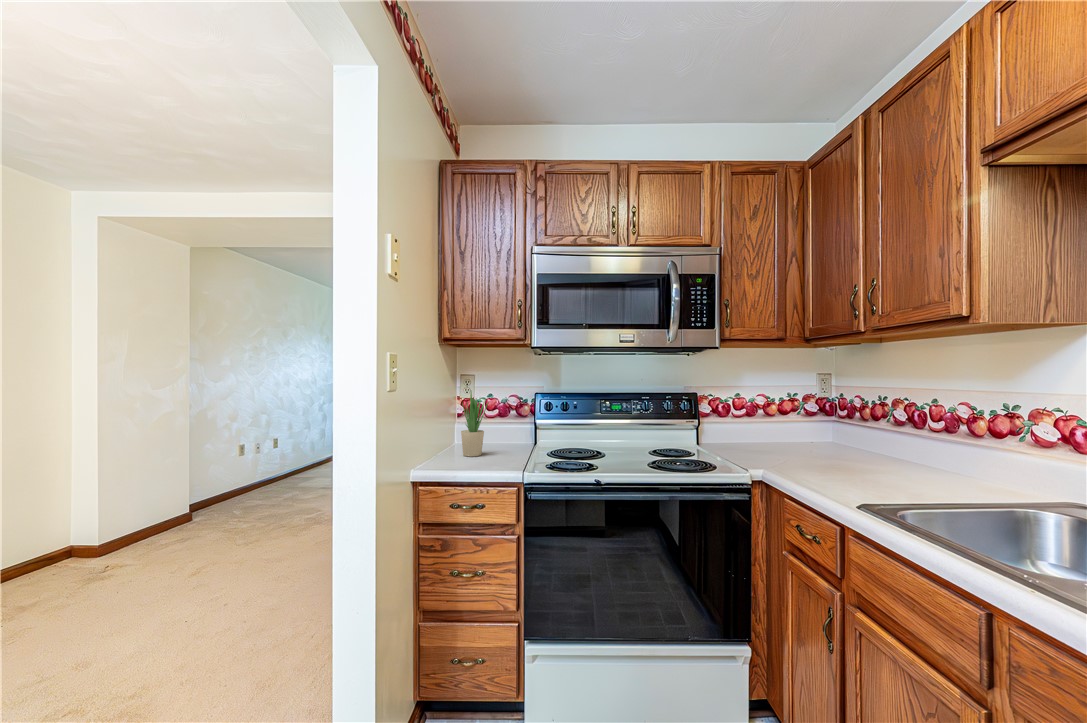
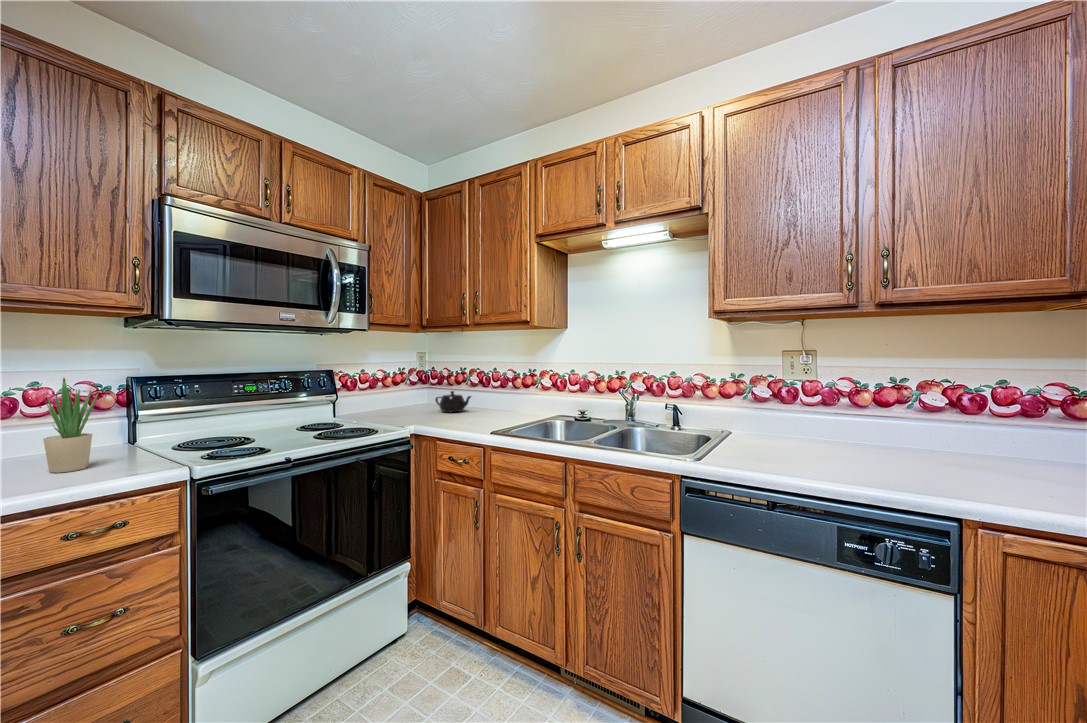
teapot: none [827,430,883,462] -> present [435,391,471,412]

